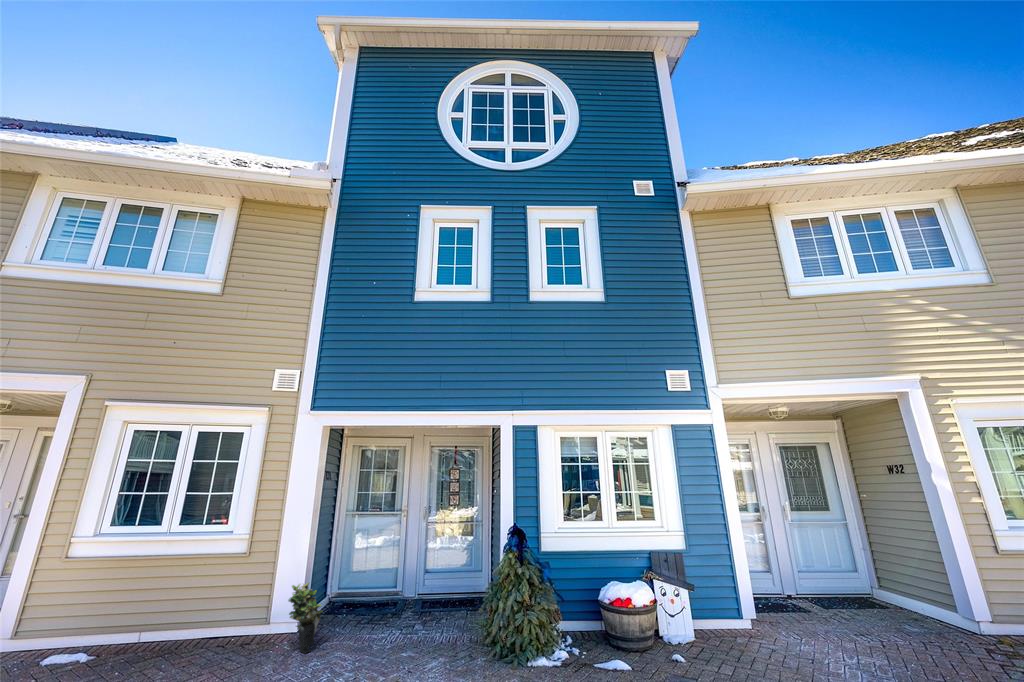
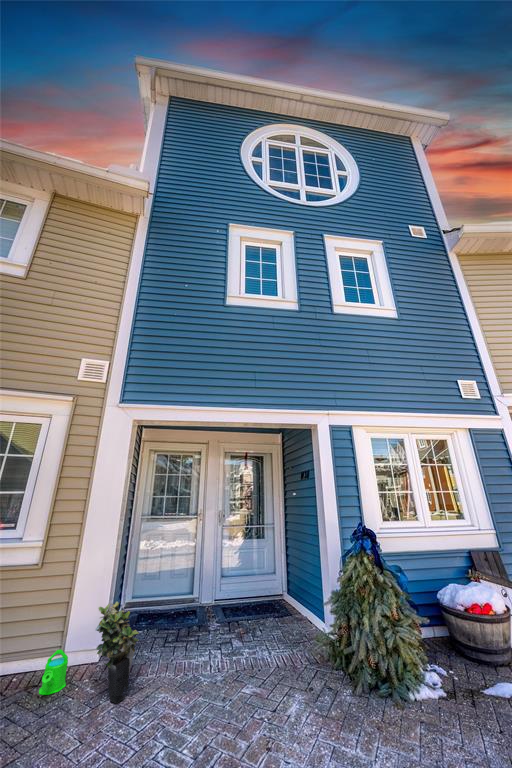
watering can: none [251,616,272,647] -> present [39,650,68,695]

